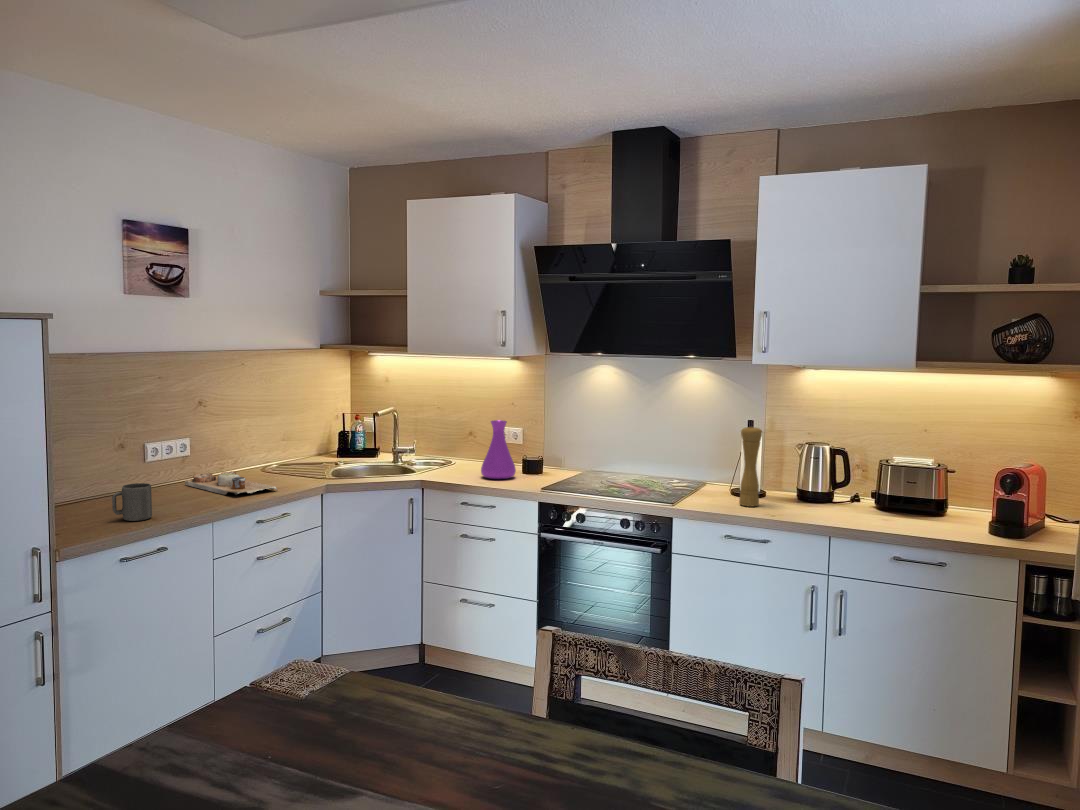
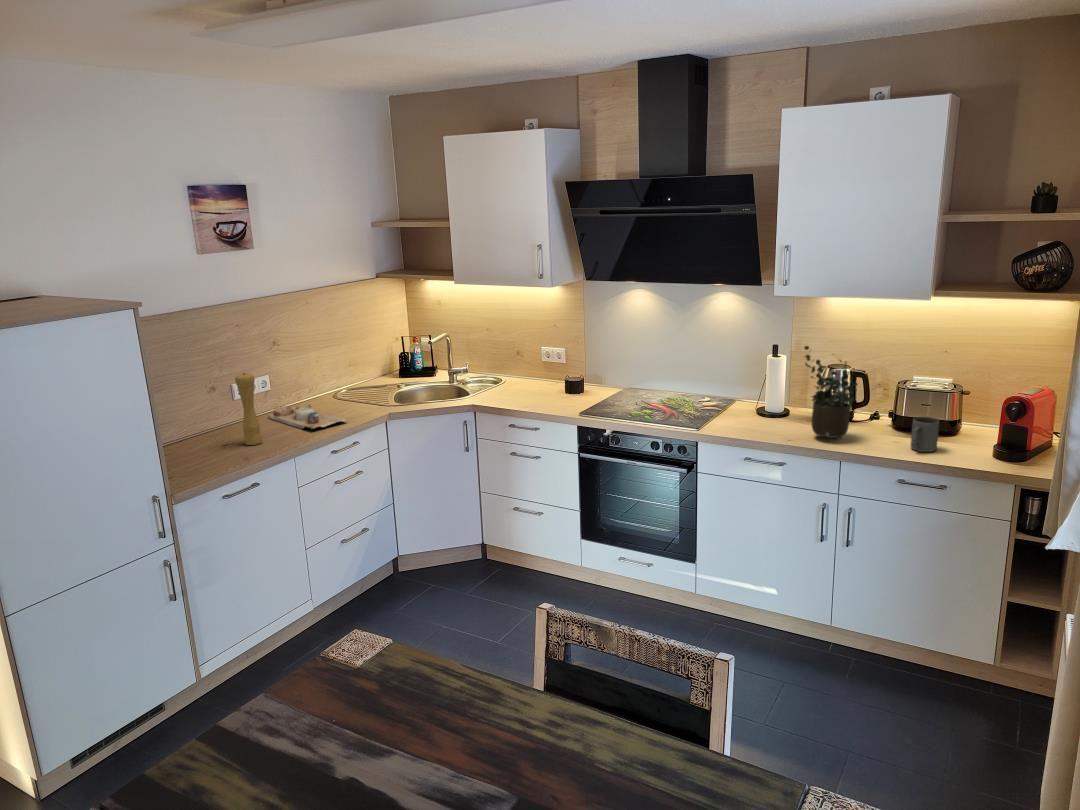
potted plant: none [785,415,846,516] -> present [804,346,858,440]
vase: present [481,420,516,479] -> none [527,347,559,402]
pepper mill: present [739,426,762,506] -> present [235,373,262,445]
mug: present [112,483,152,521] -> present [911,417,939,452]

